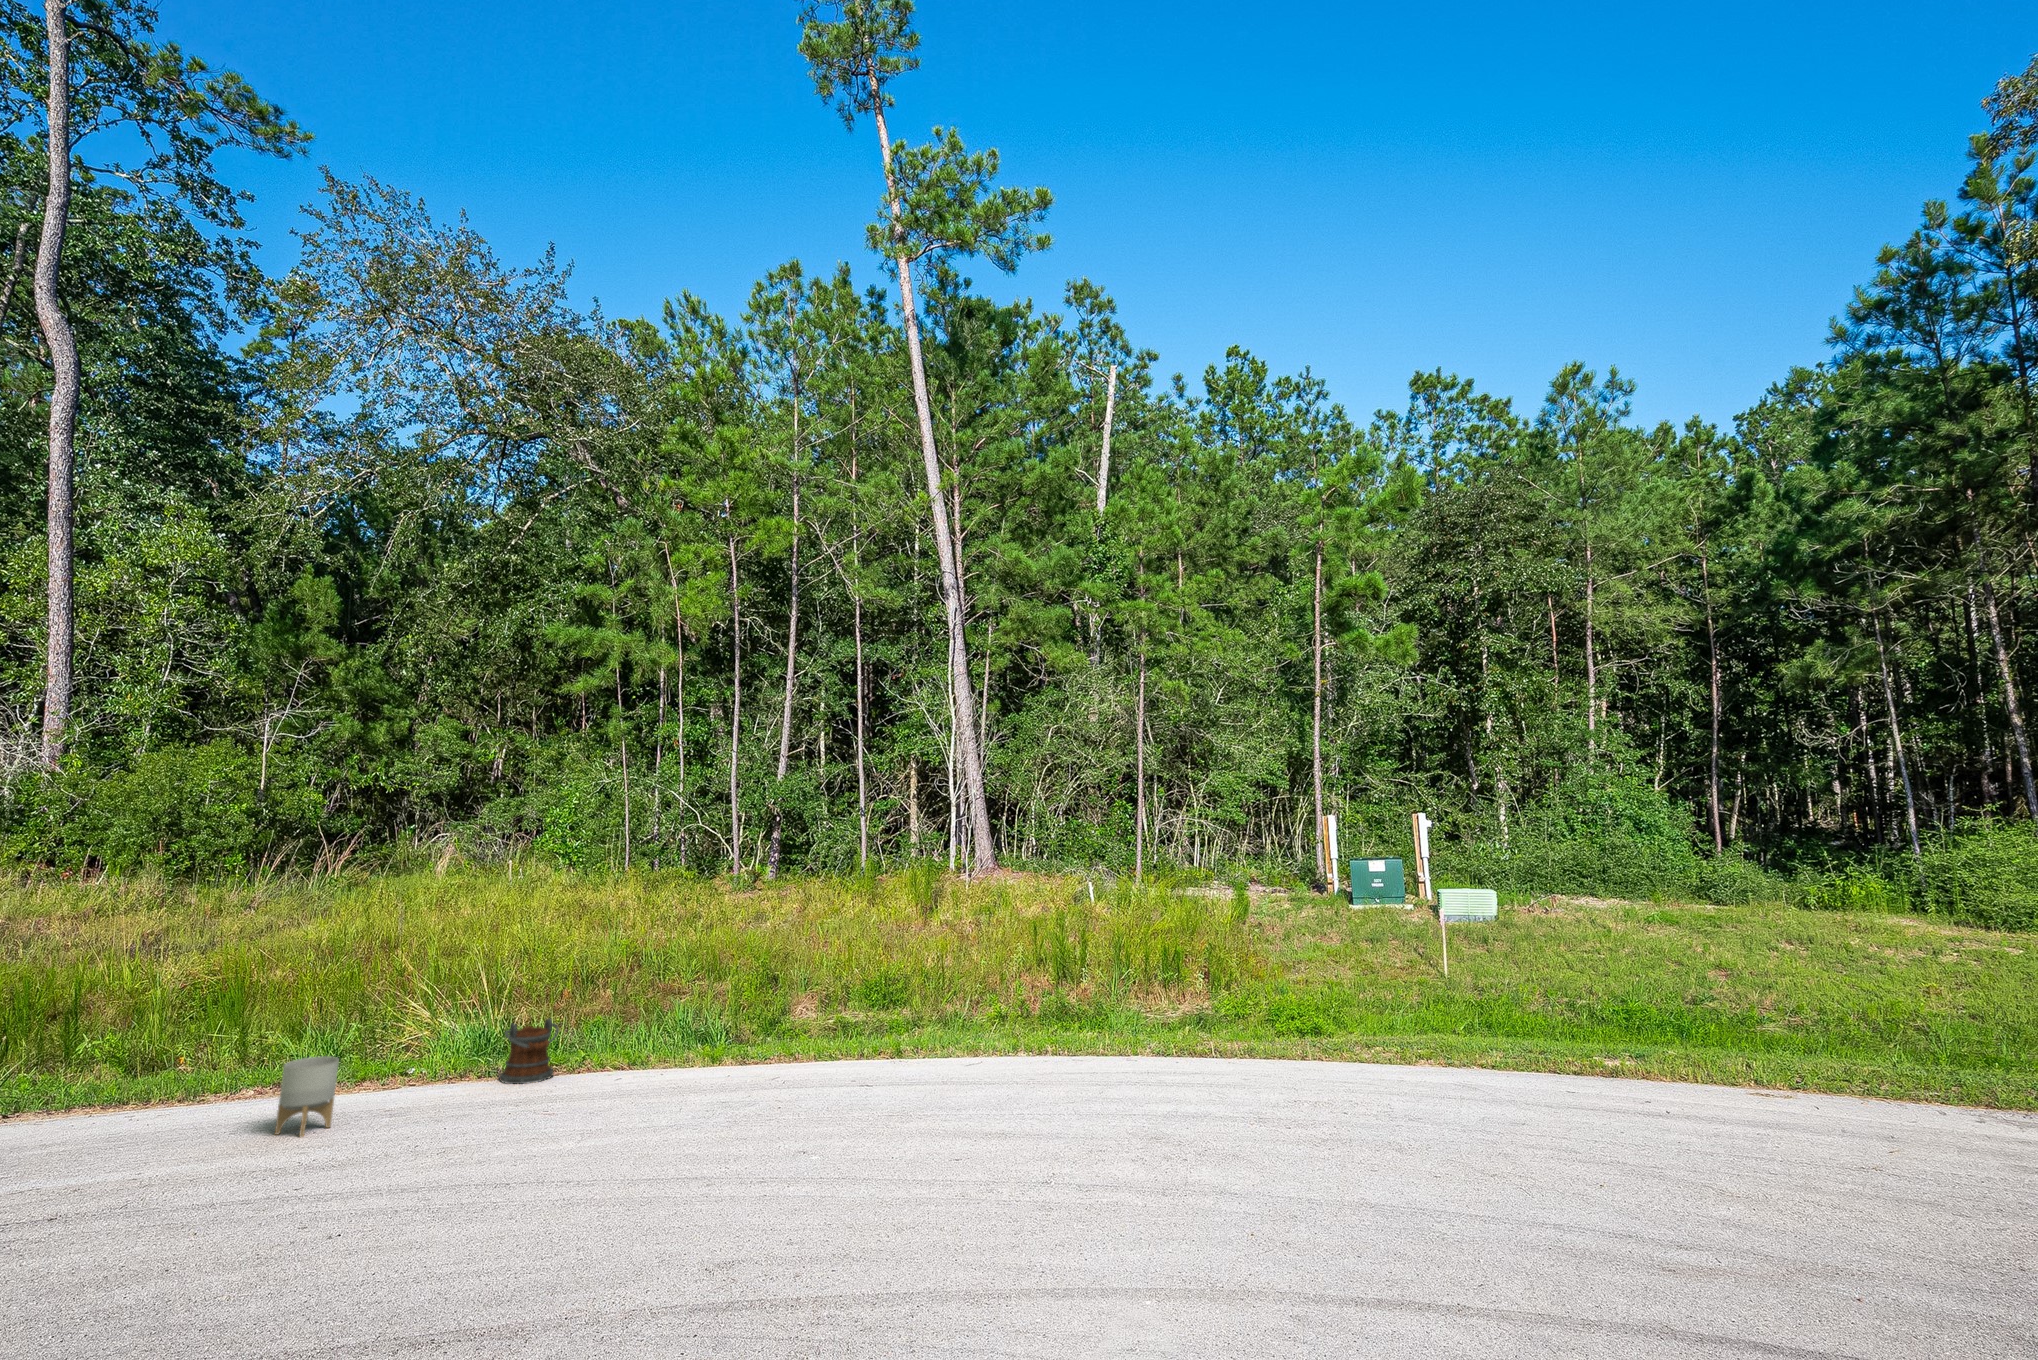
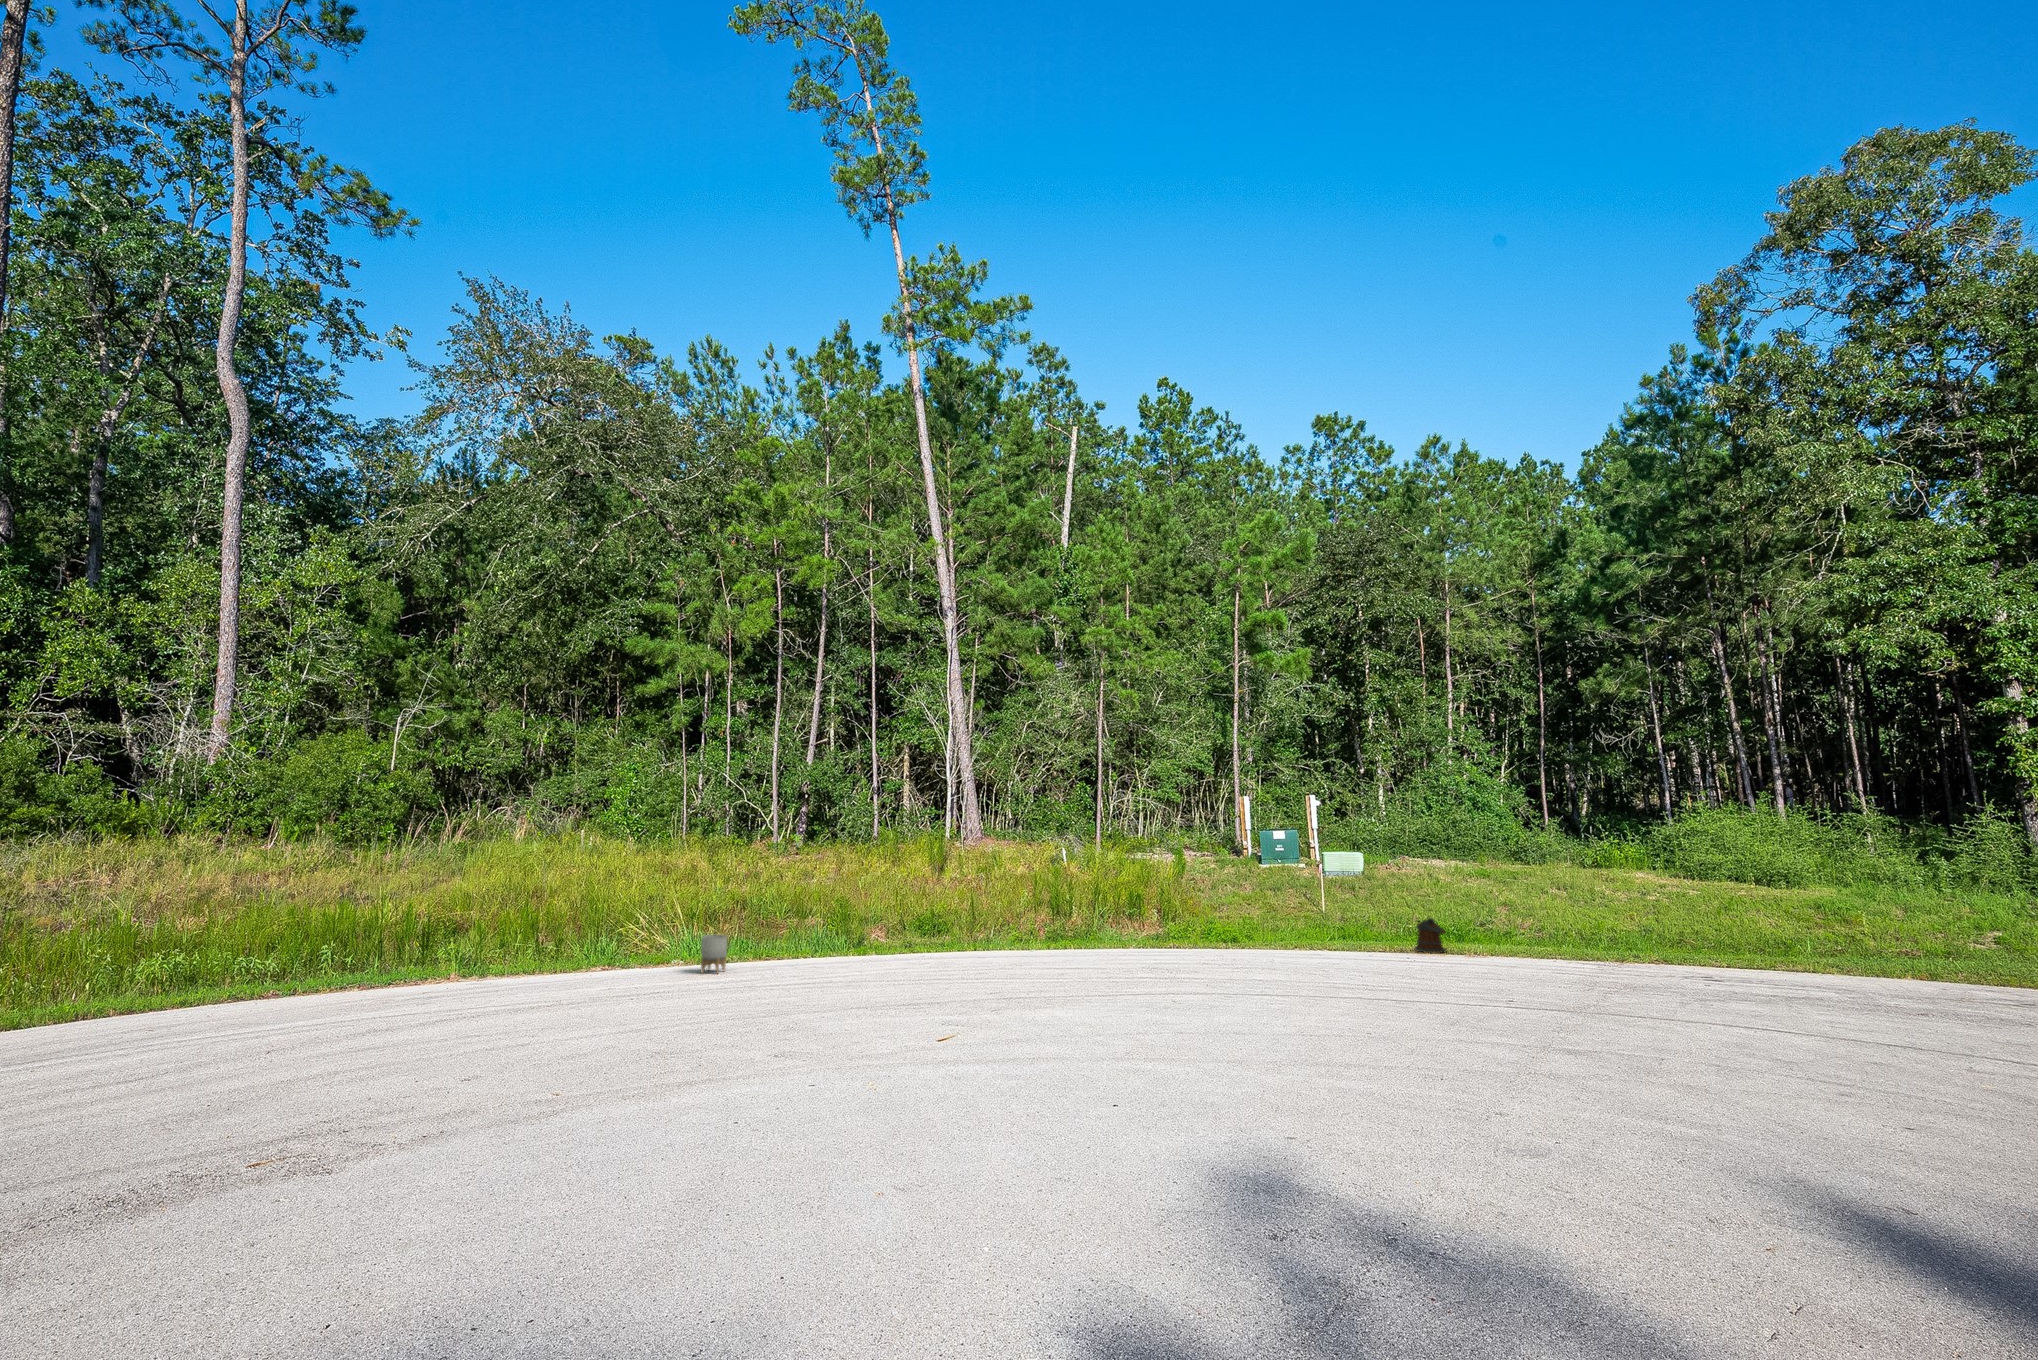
bucket: present [498,1018,559,1084] -> present [1414,918,1447,953]

